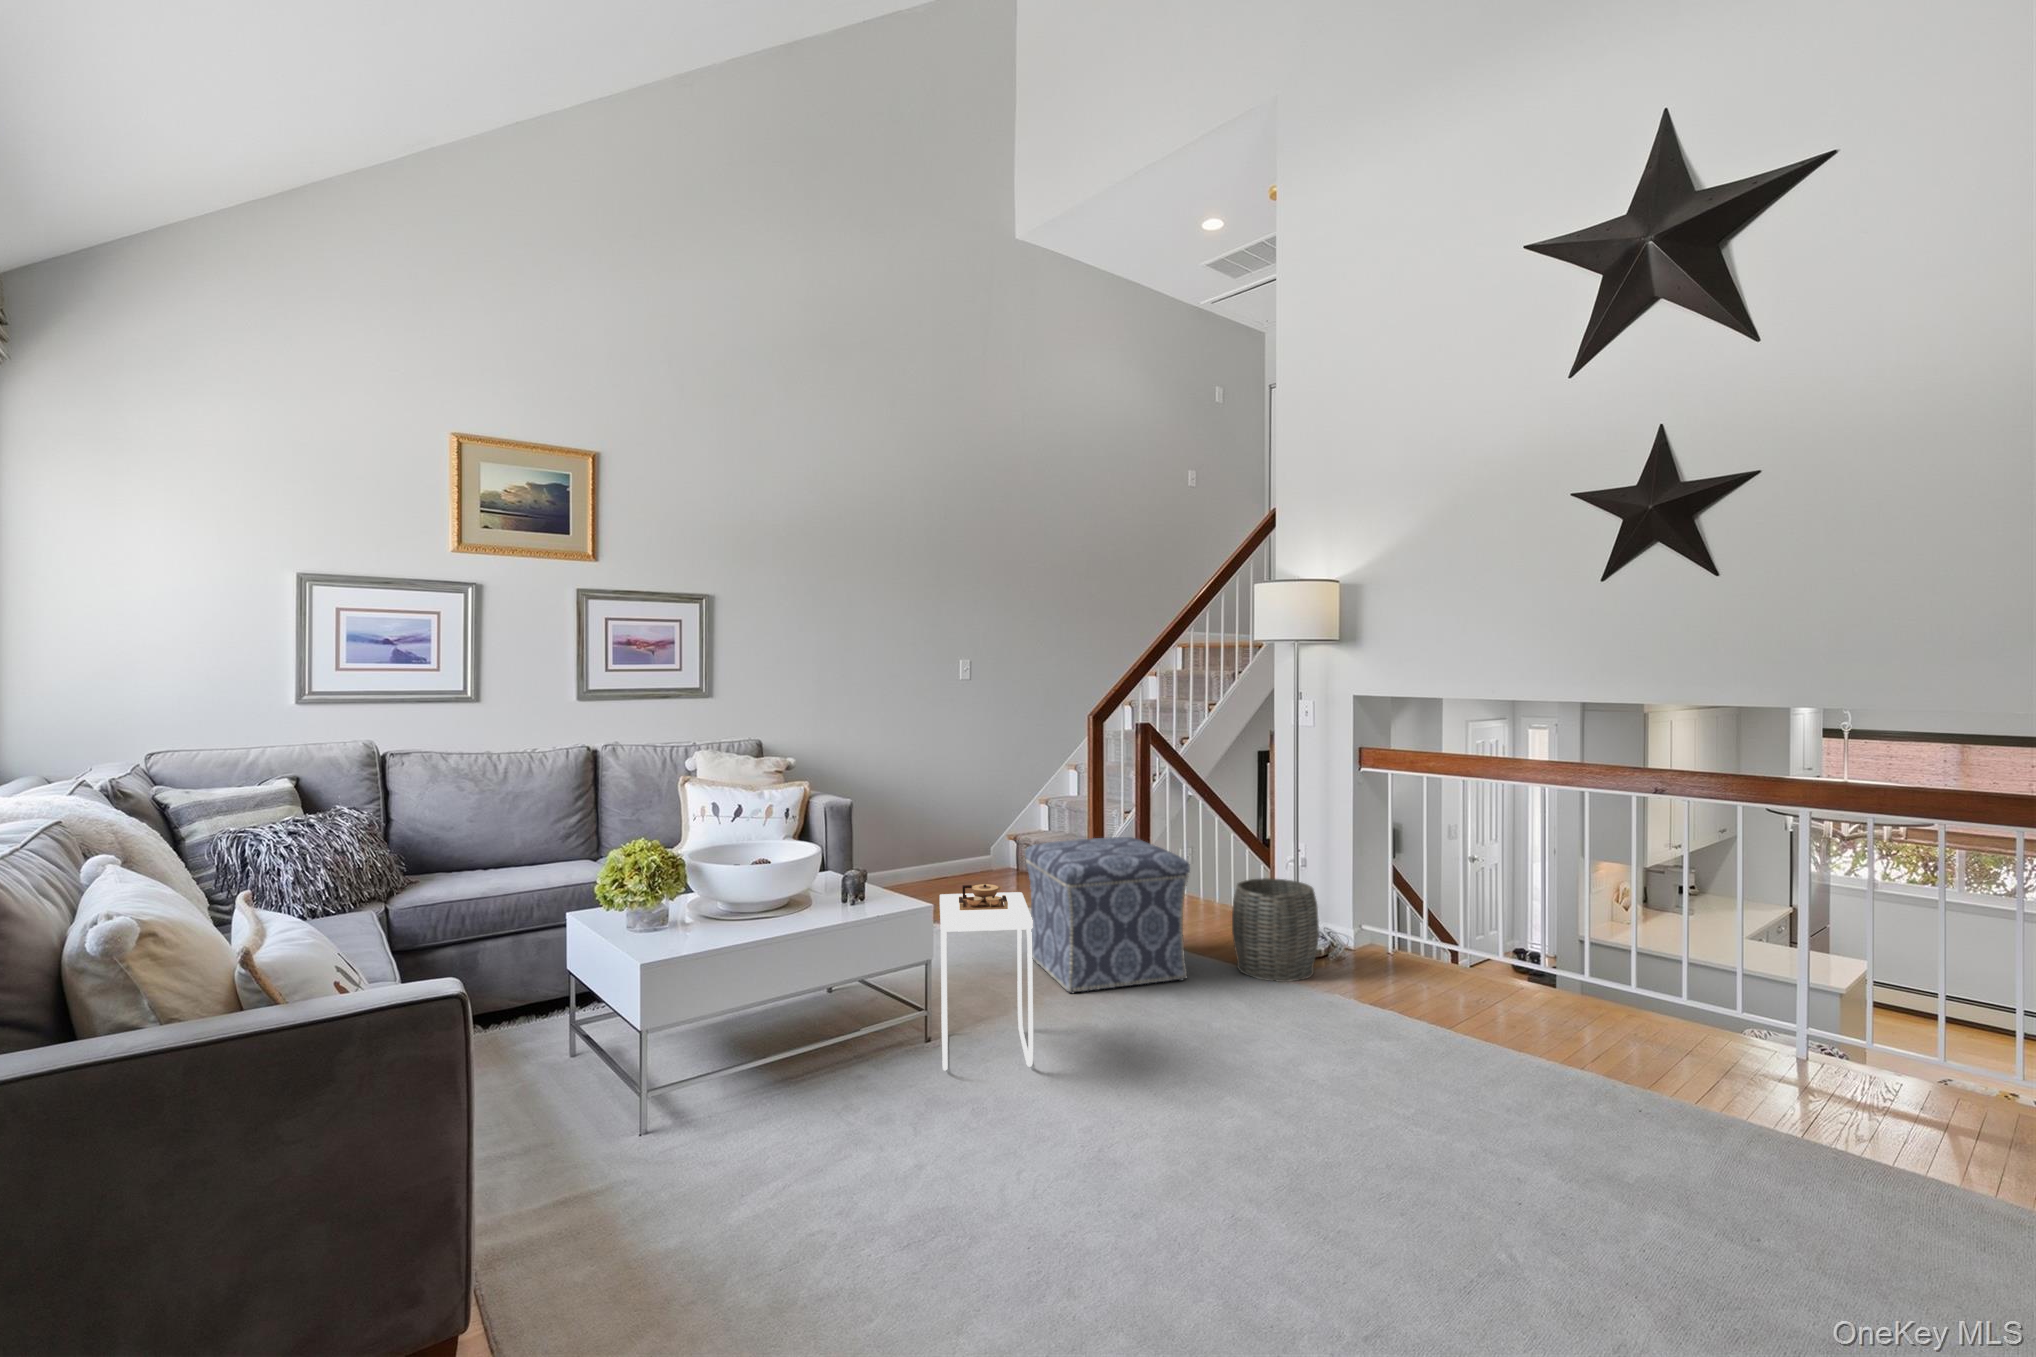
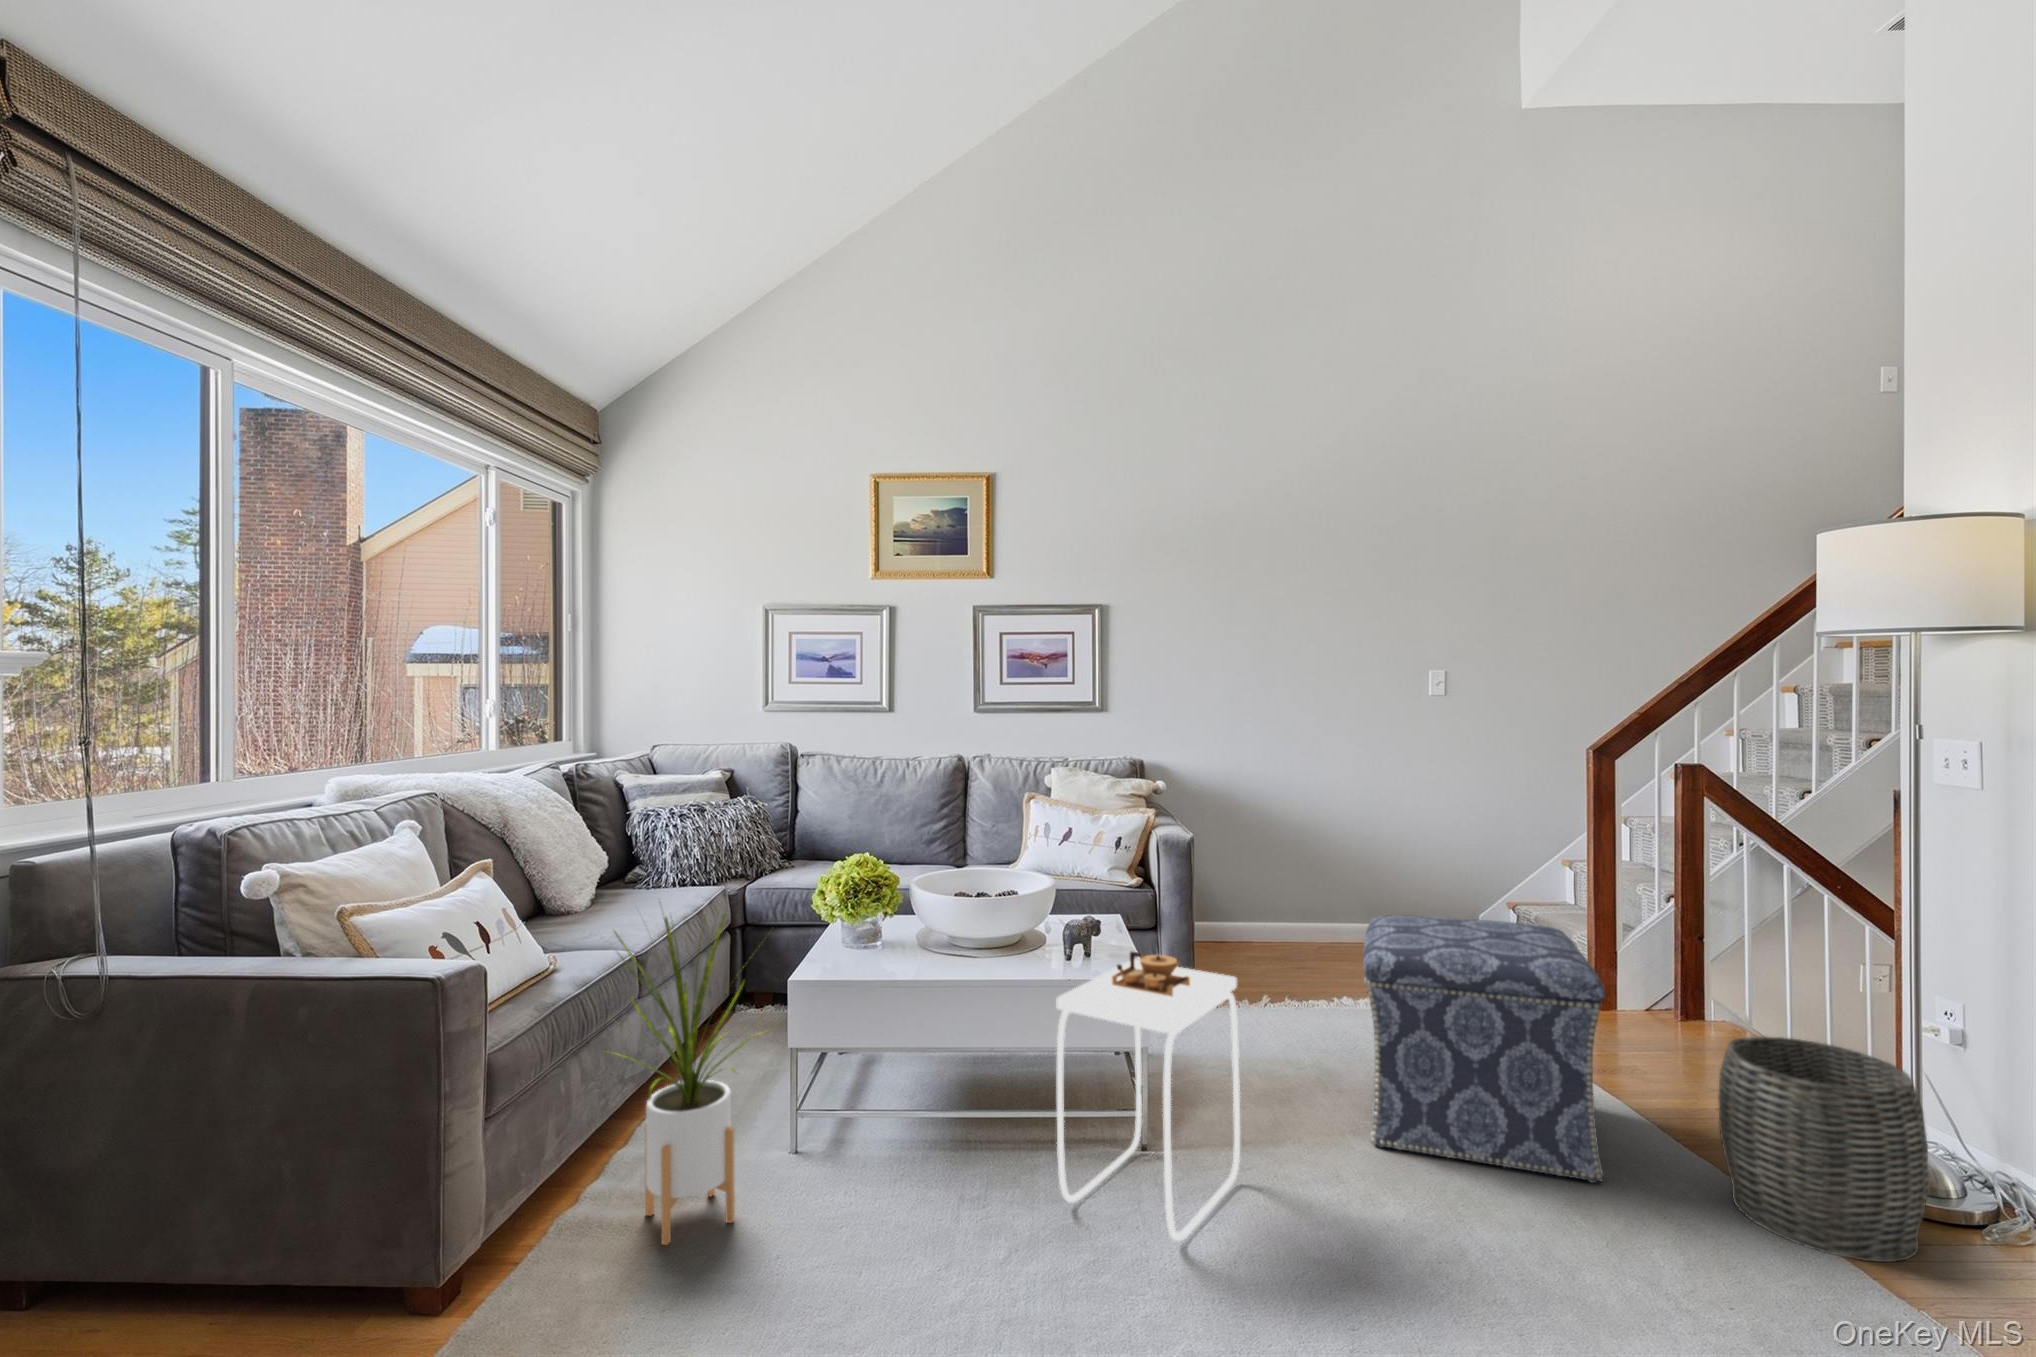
house plant: none [601,885,760,1191] -> present [605,902,770,1245]

